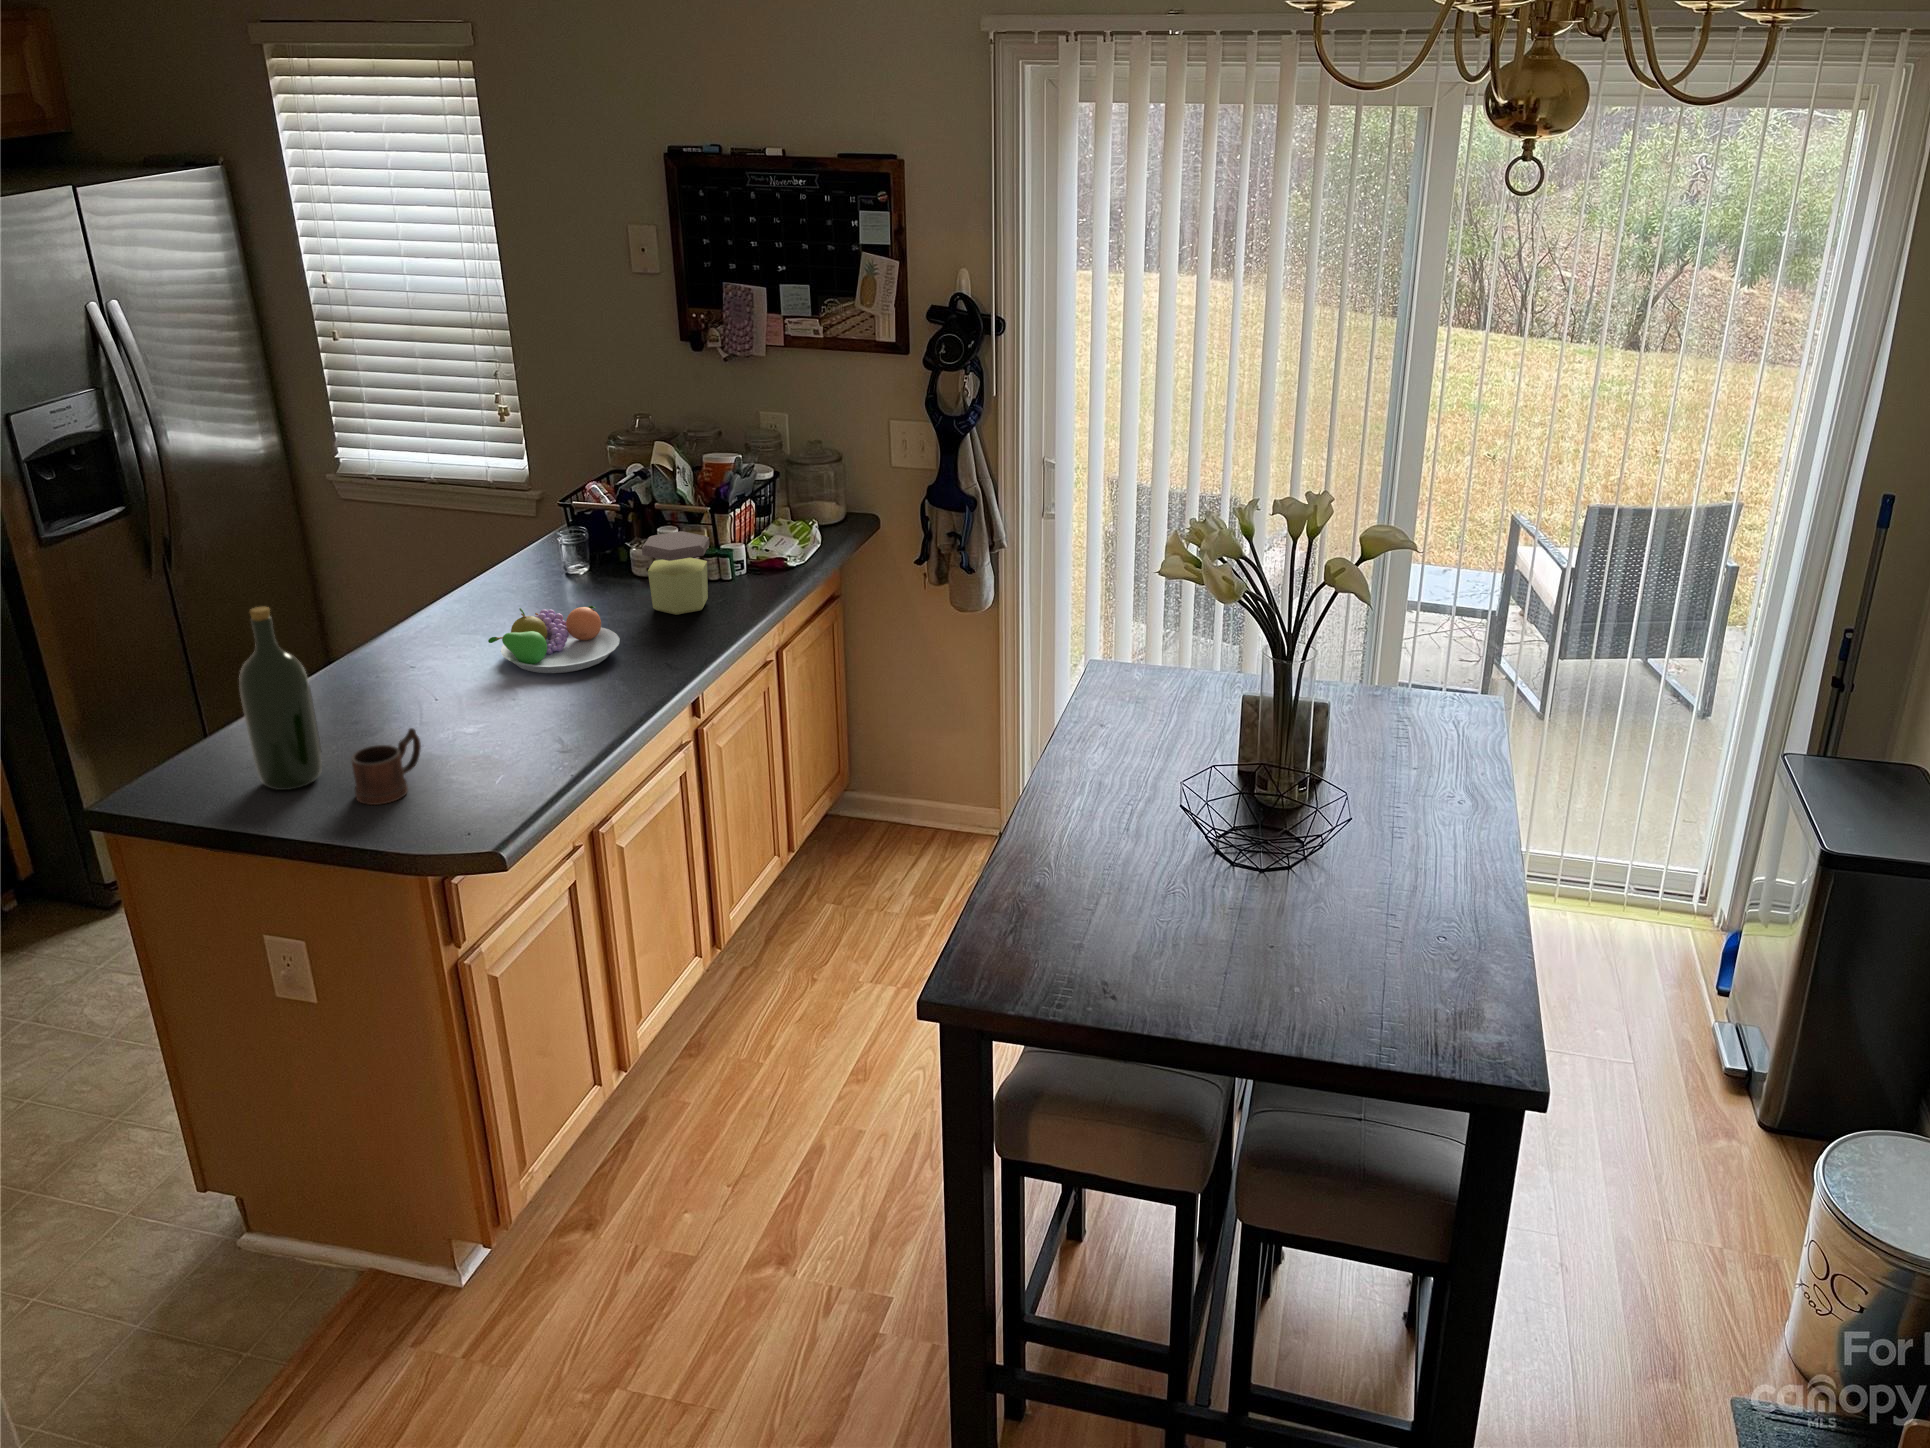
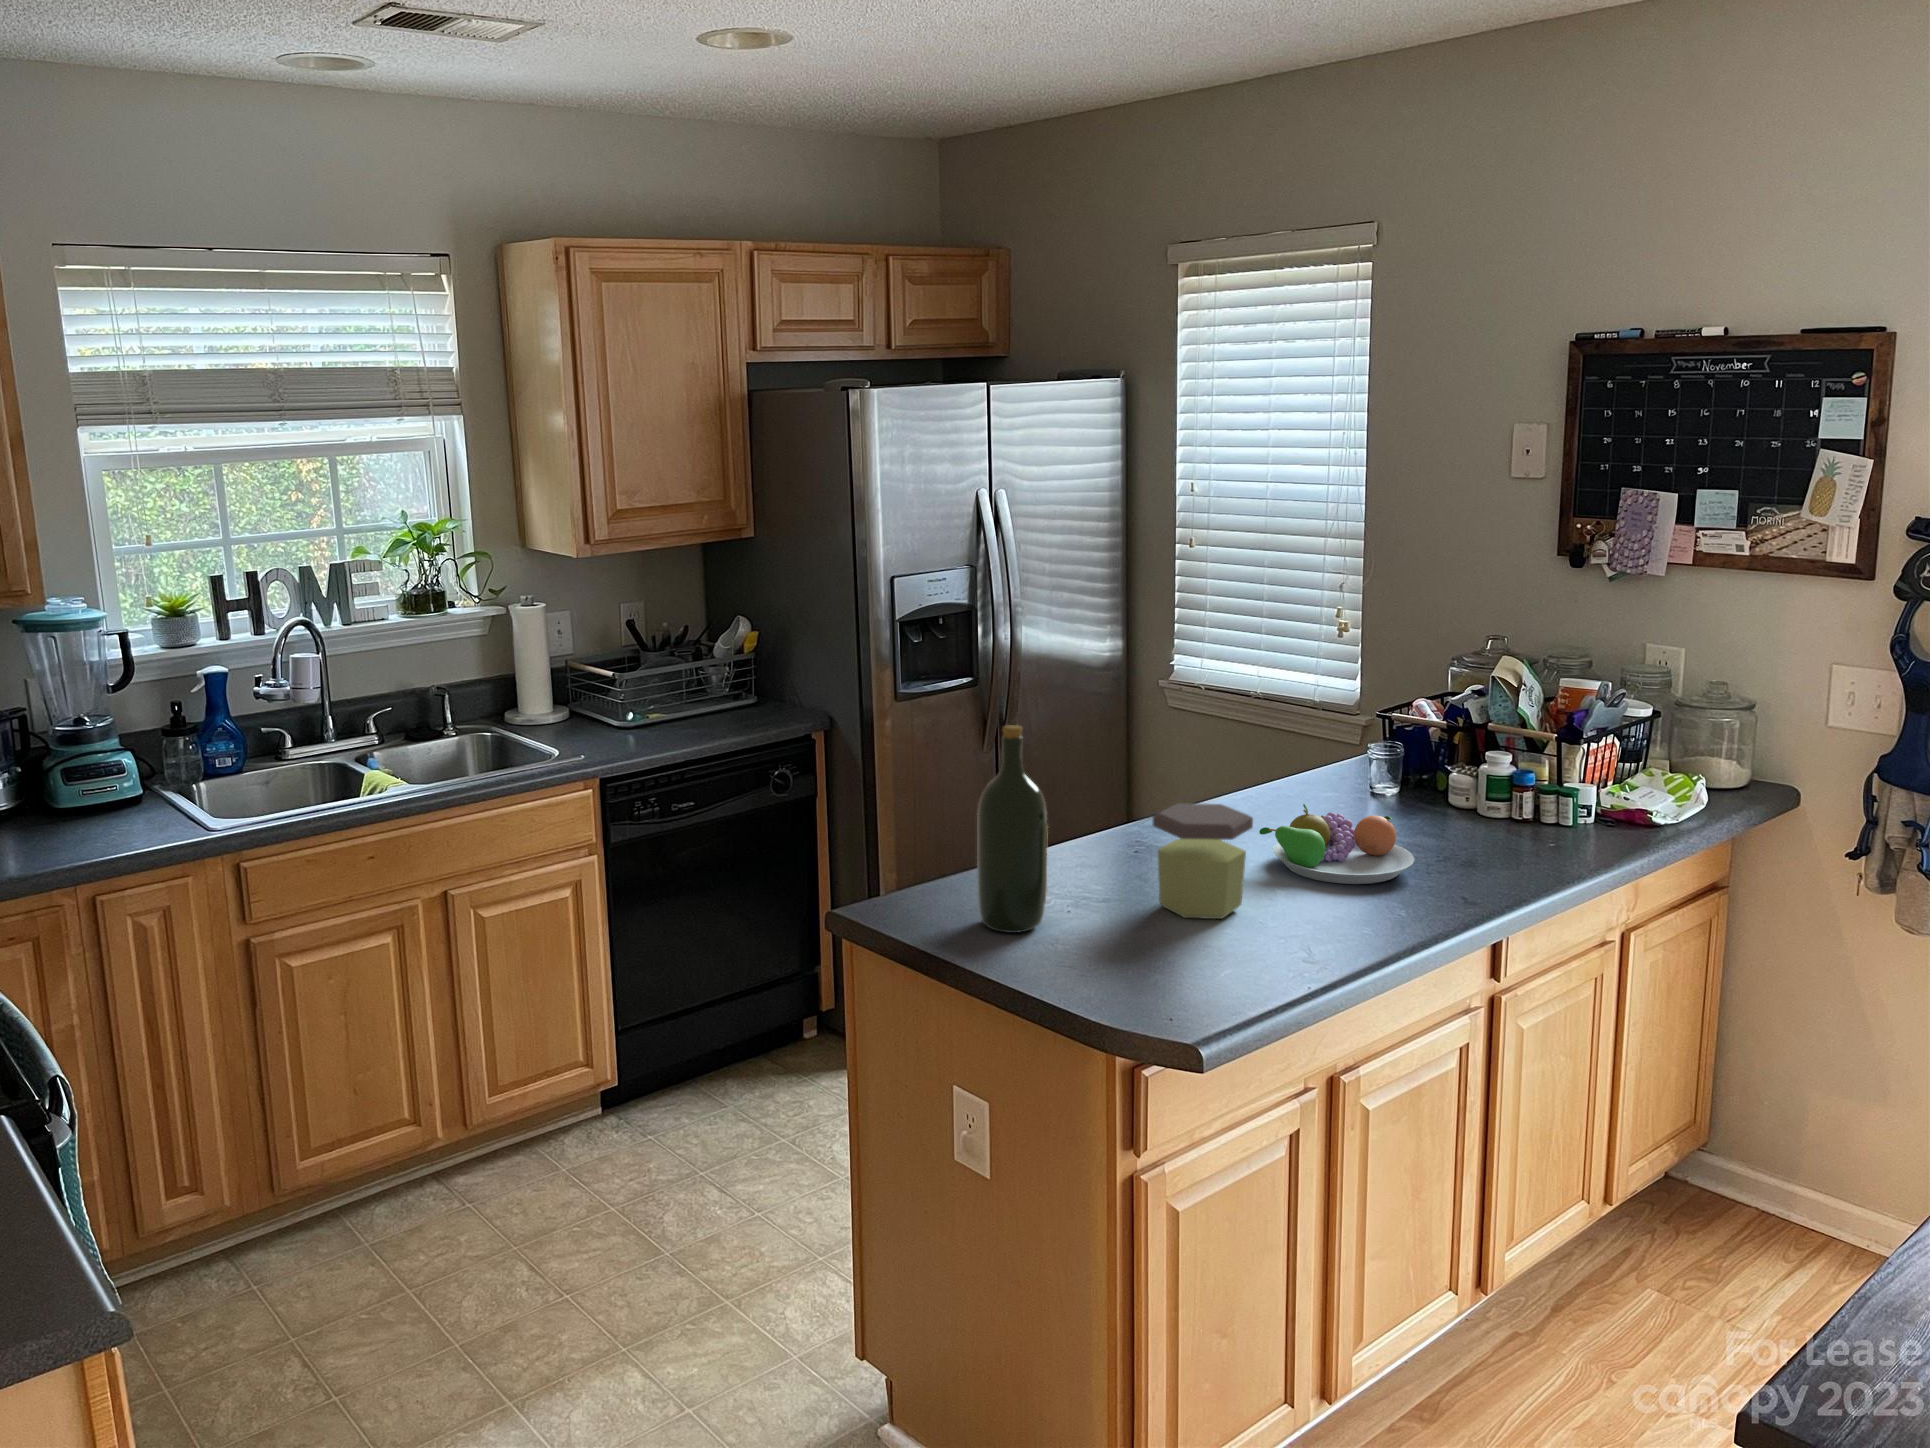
jar: present [642,531,710,615] -> present [1153,803,1253,919]
mug: present [351,728,421,805] -> none [1066,889,1147,967]

